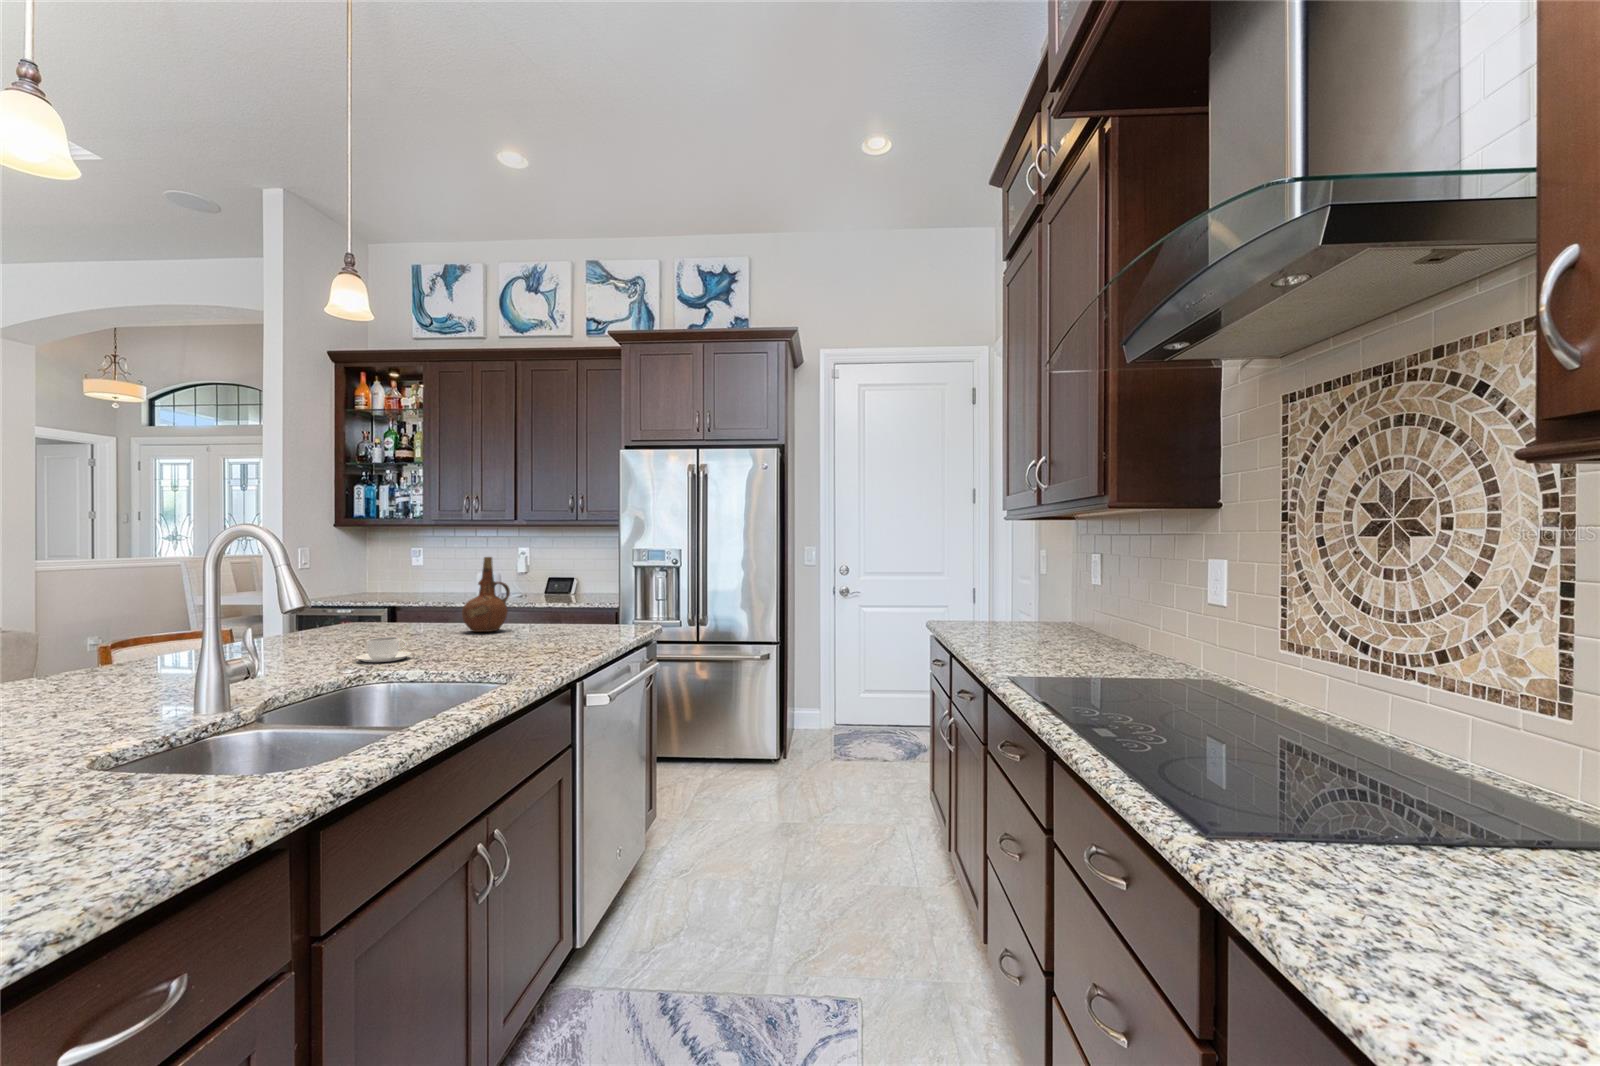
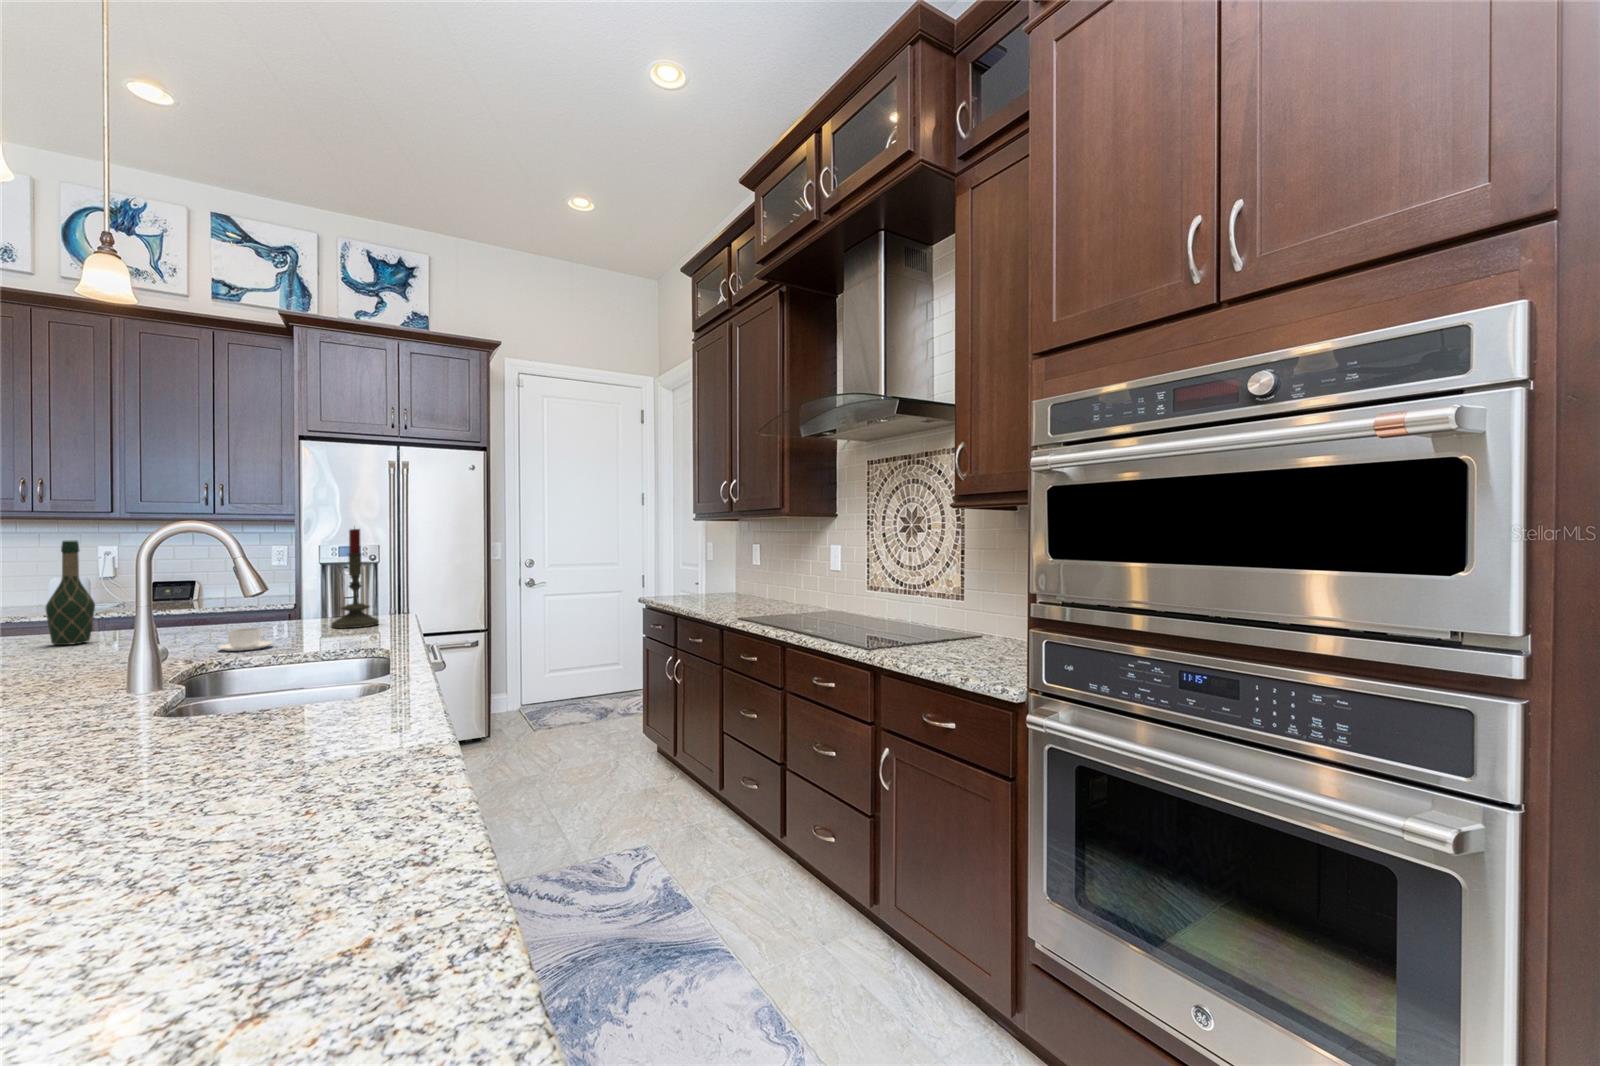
candle: none [522,527,570,642] -> present [331,528,379,628]
wine bottle: none [311,540,348,637] -> present [46,540,95,645]
ceramic pitcher: present [462,557,510,632] -> none [236,554,288,628]

